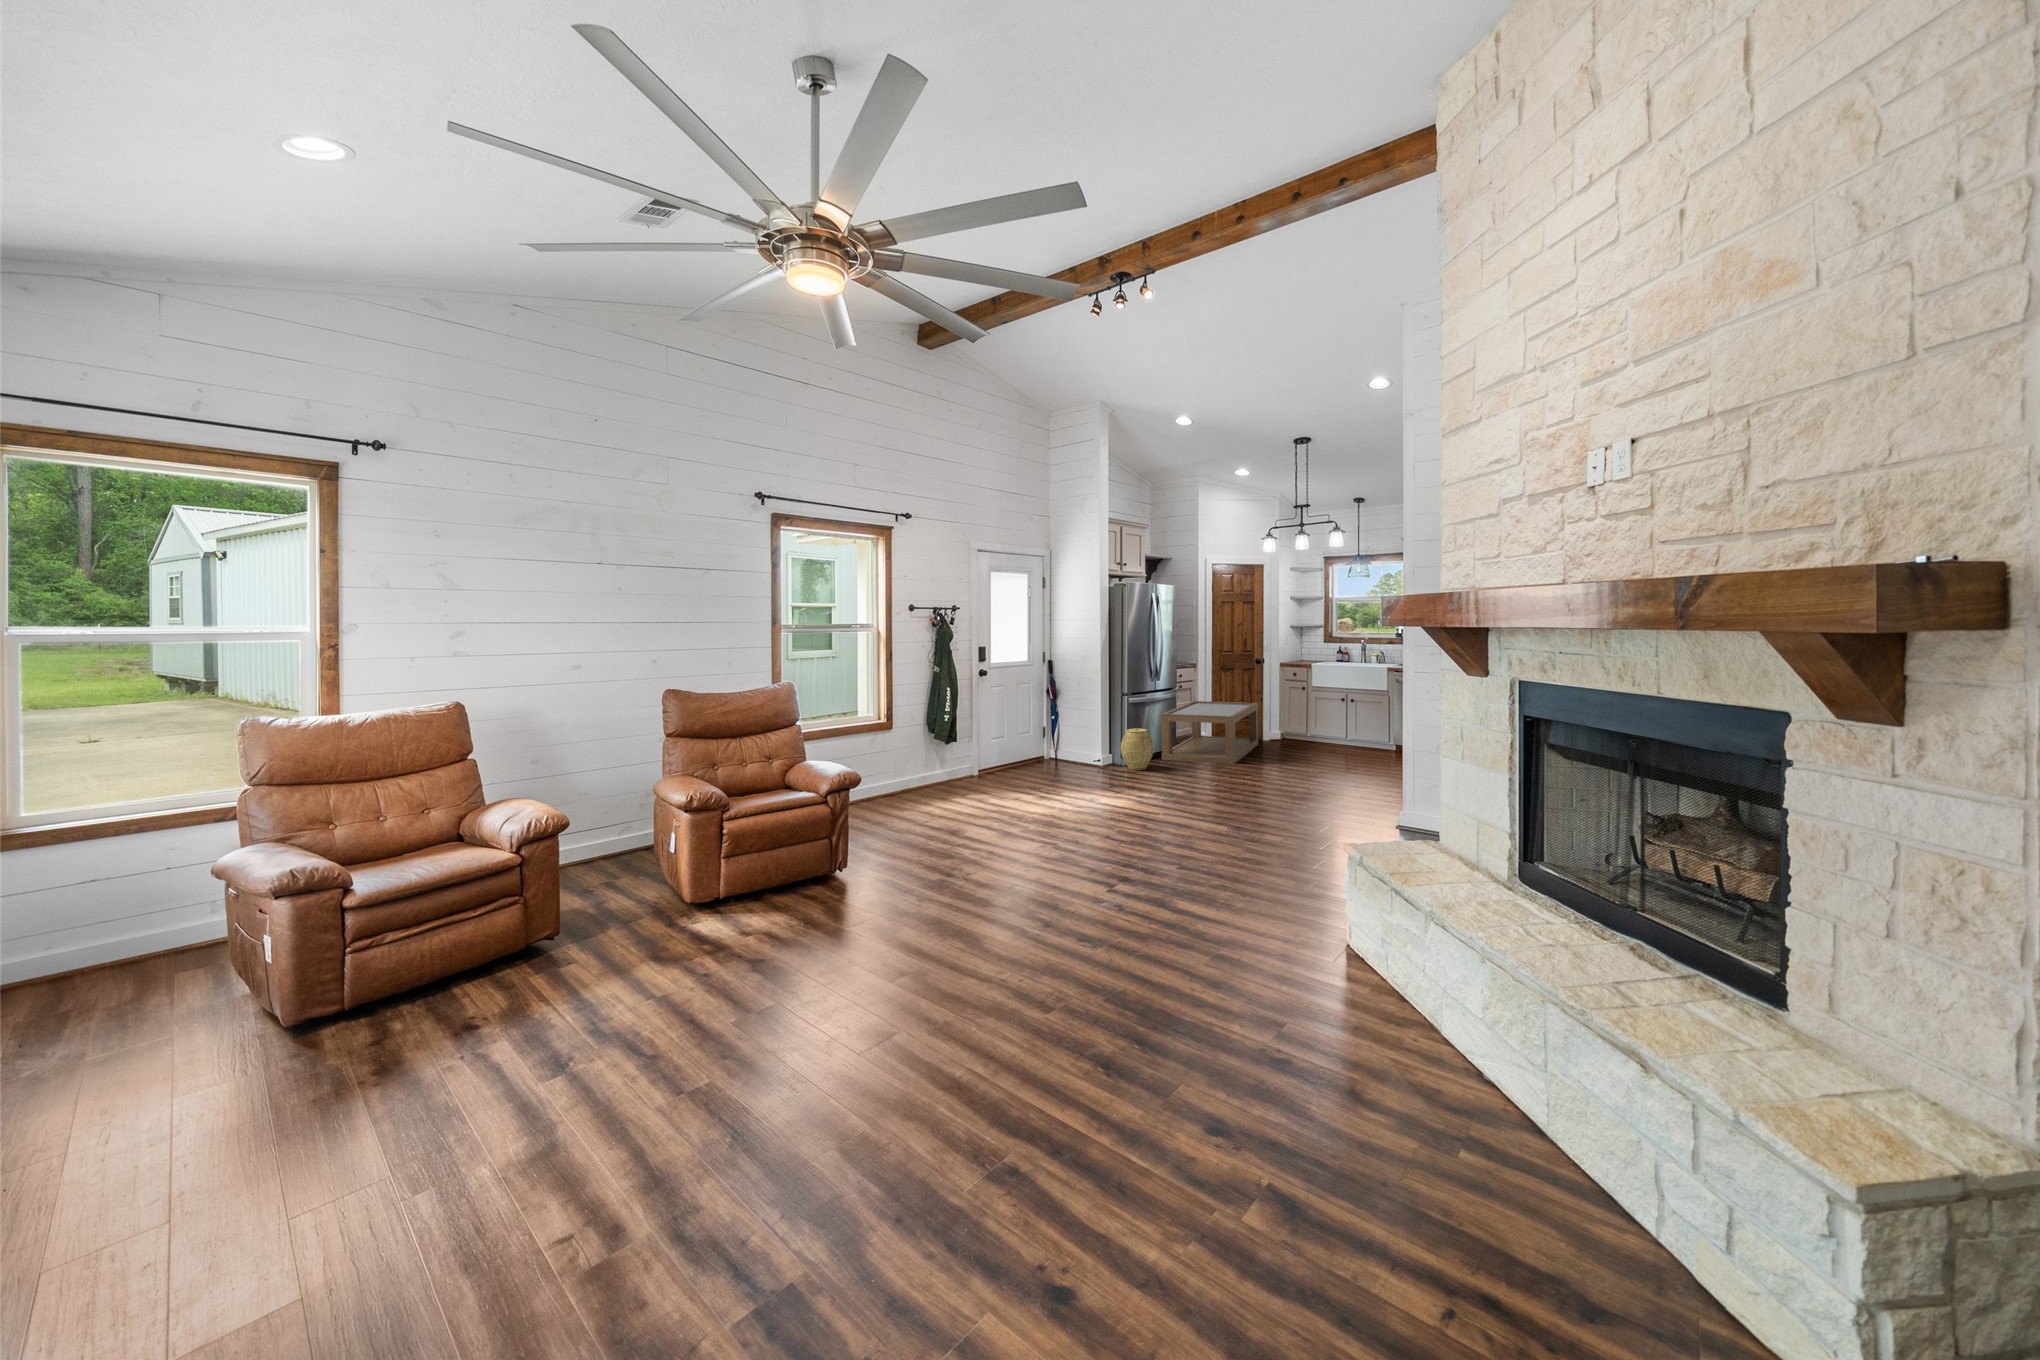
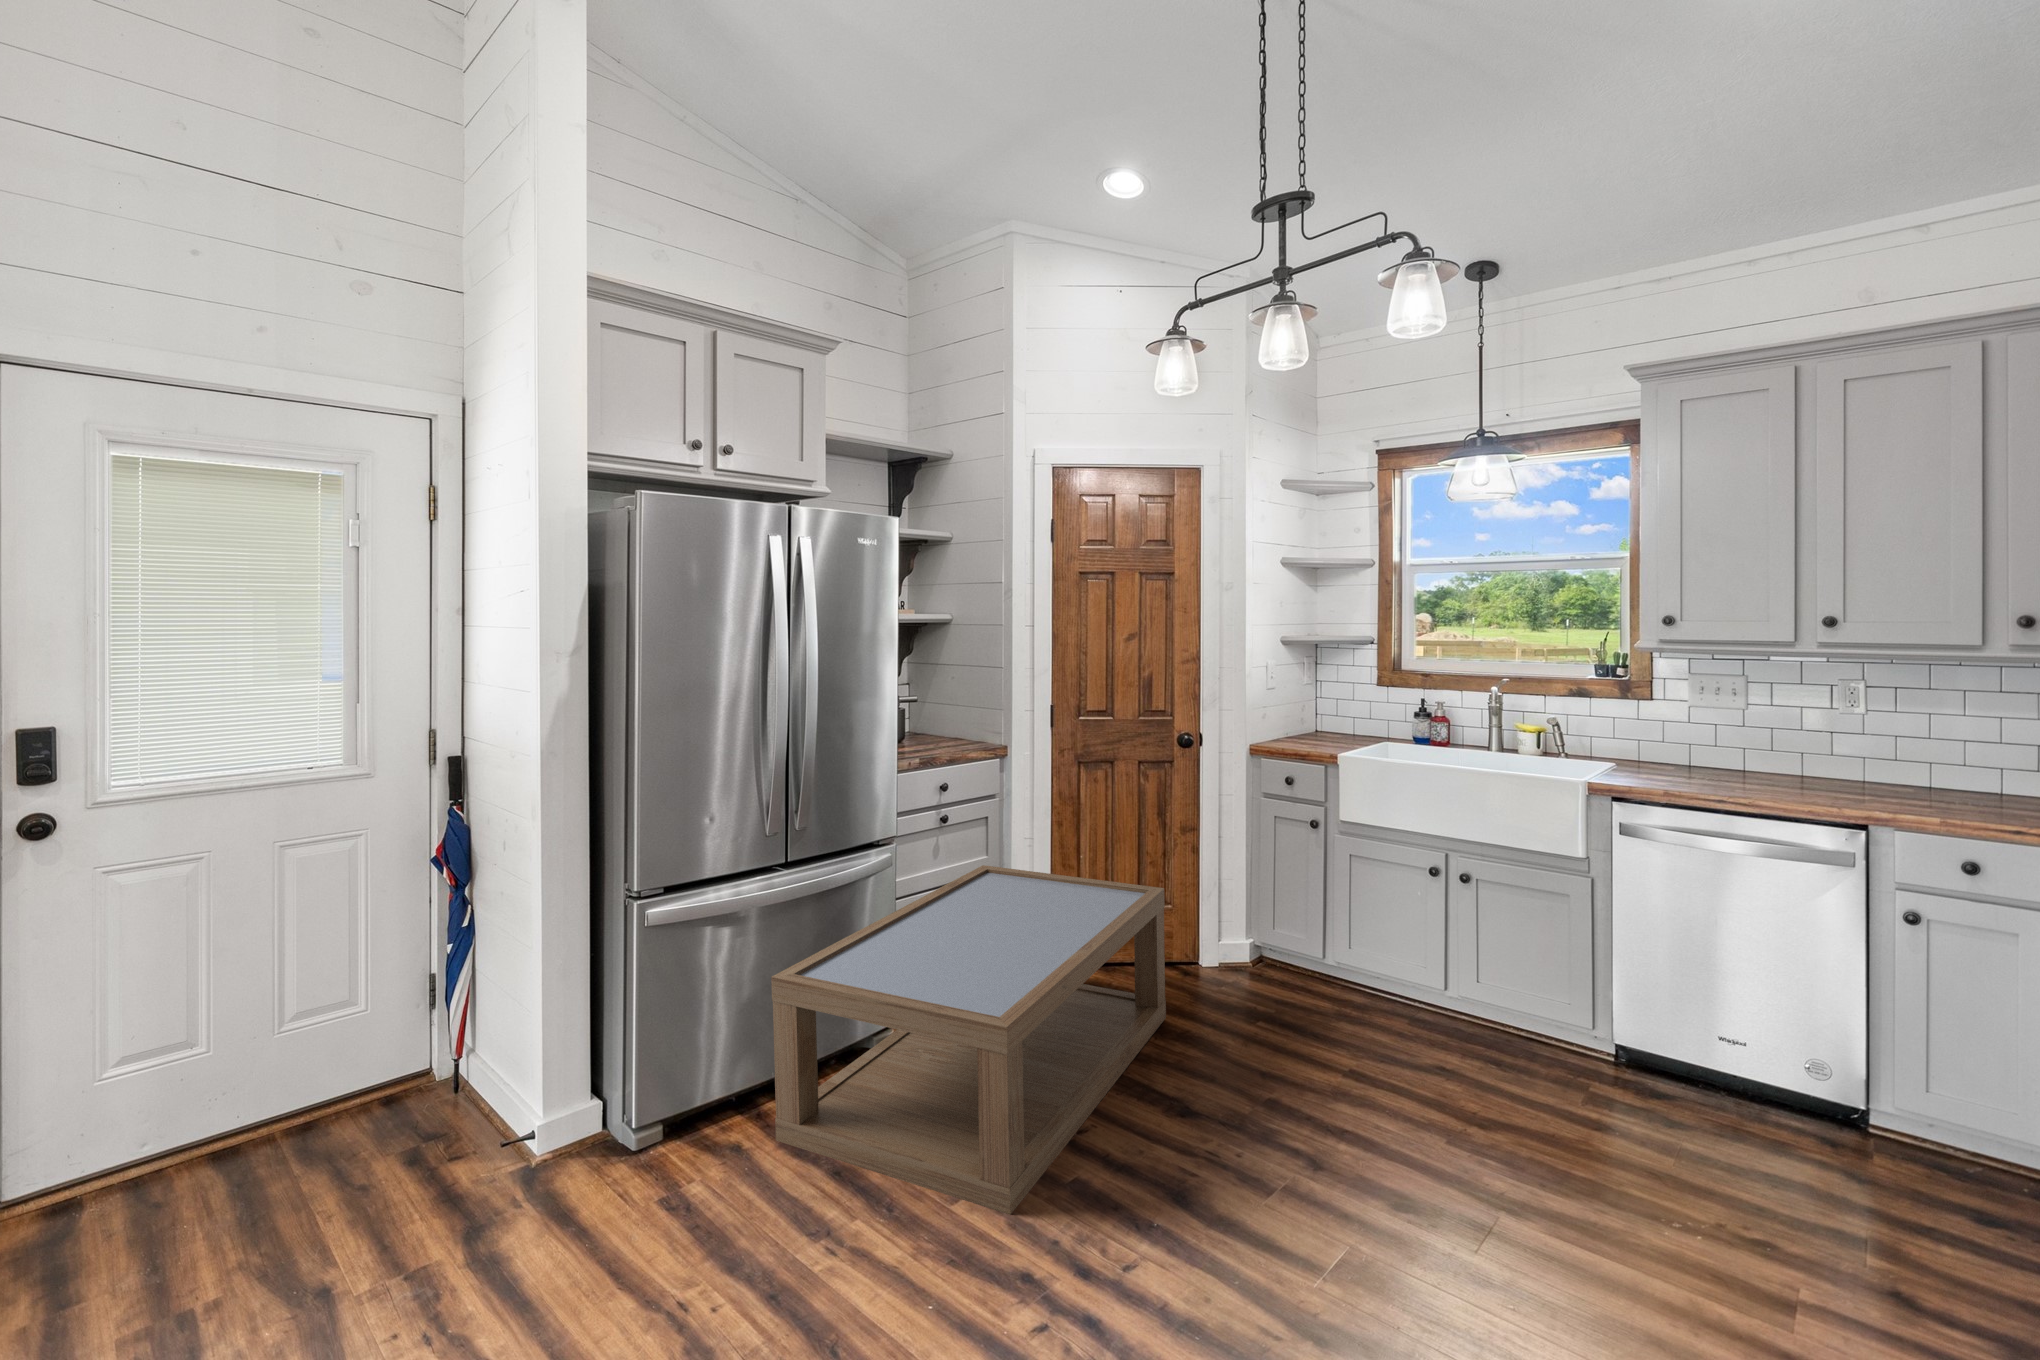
woven basket: present [1121,728,1154,770] -> none [520,1071,667,1271]

